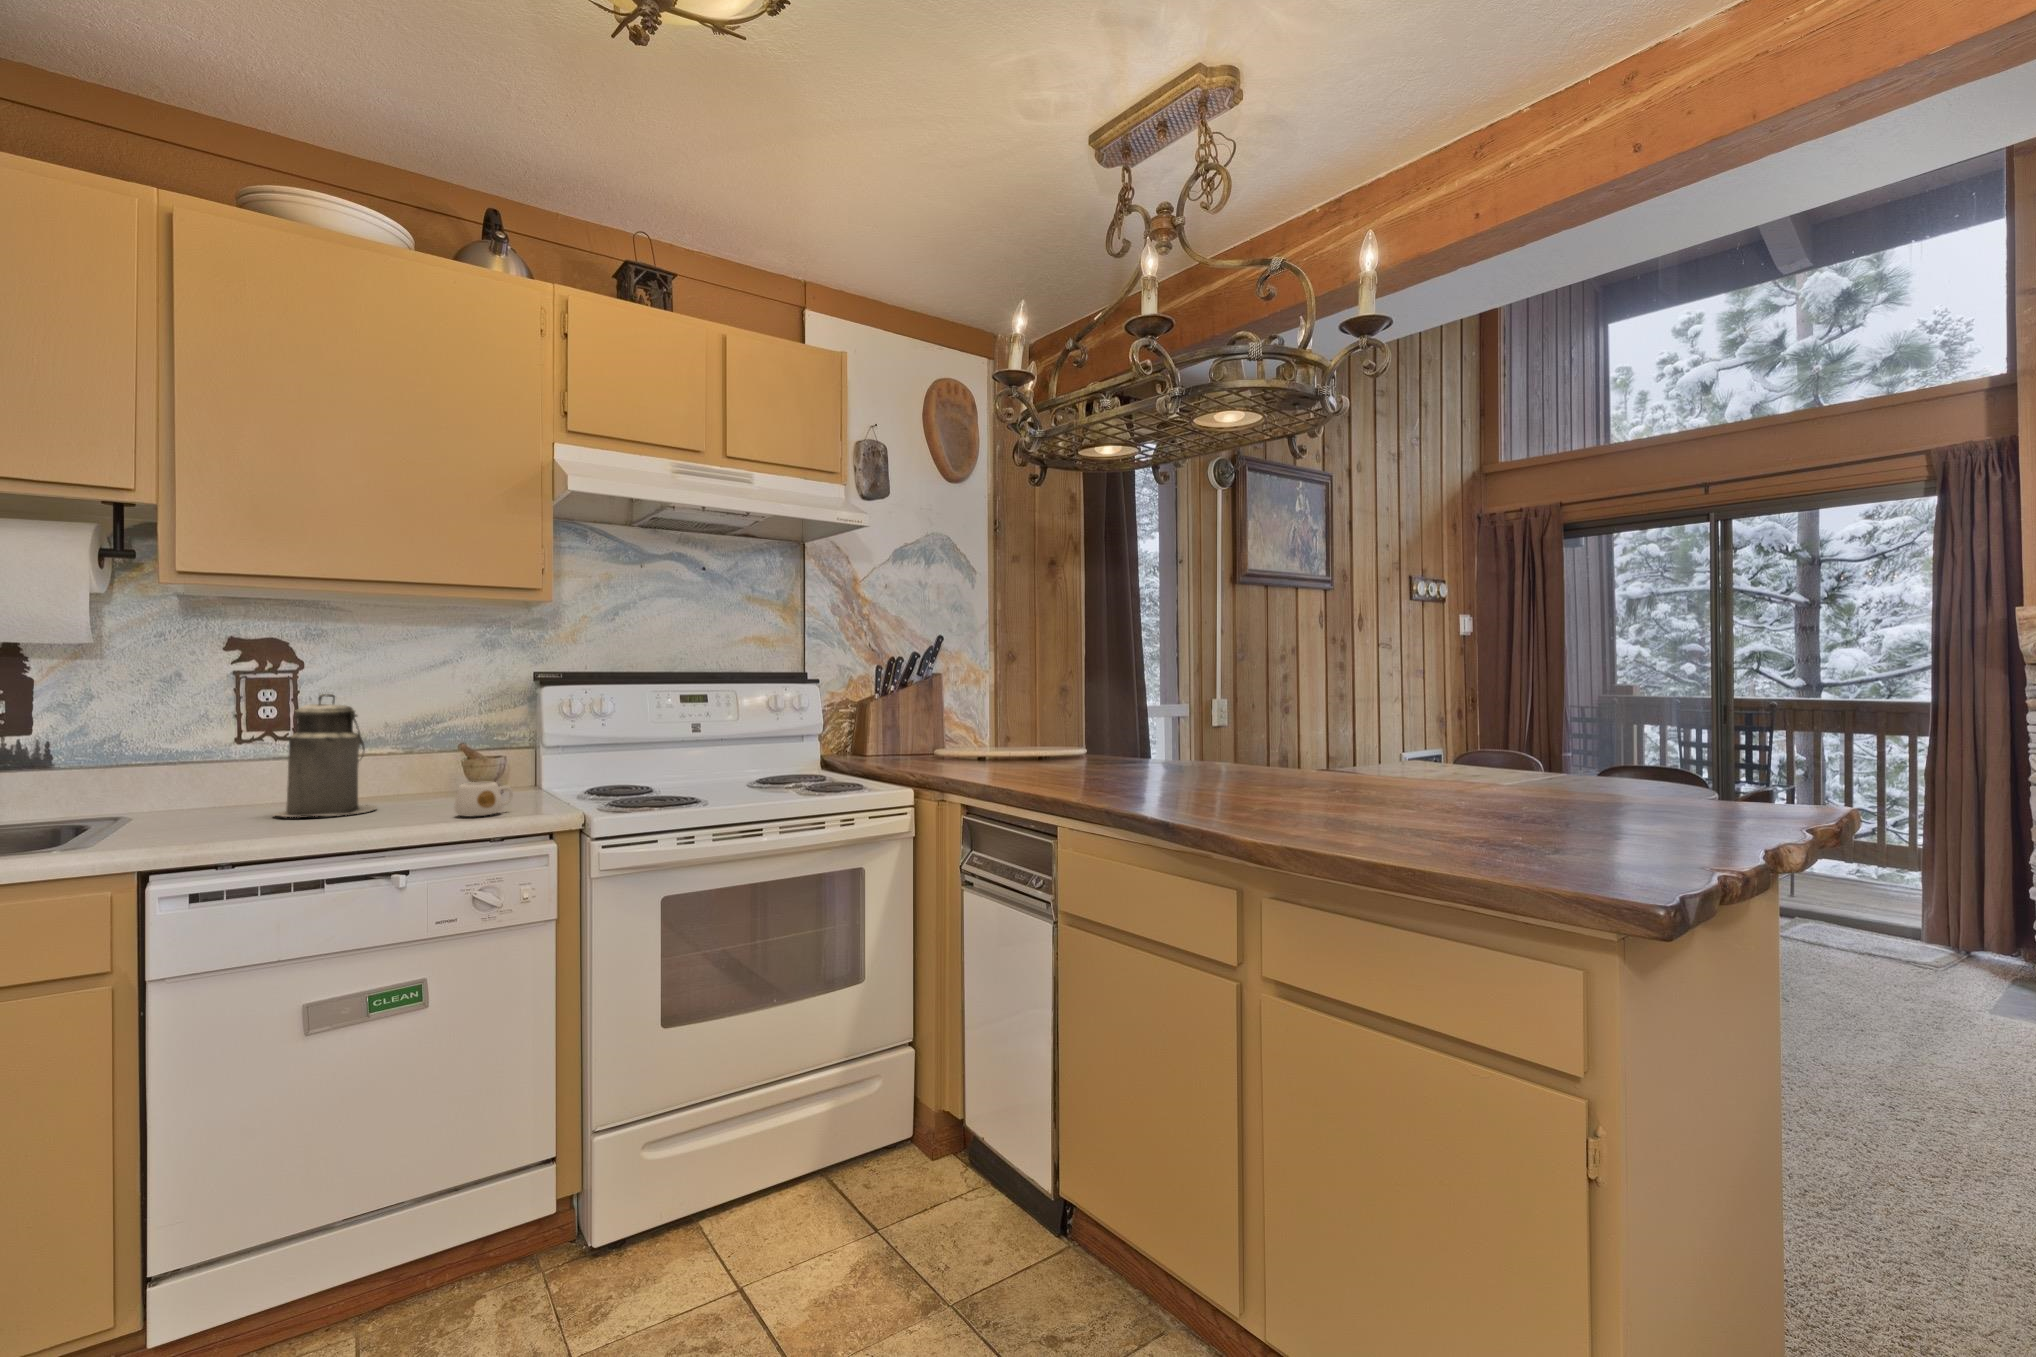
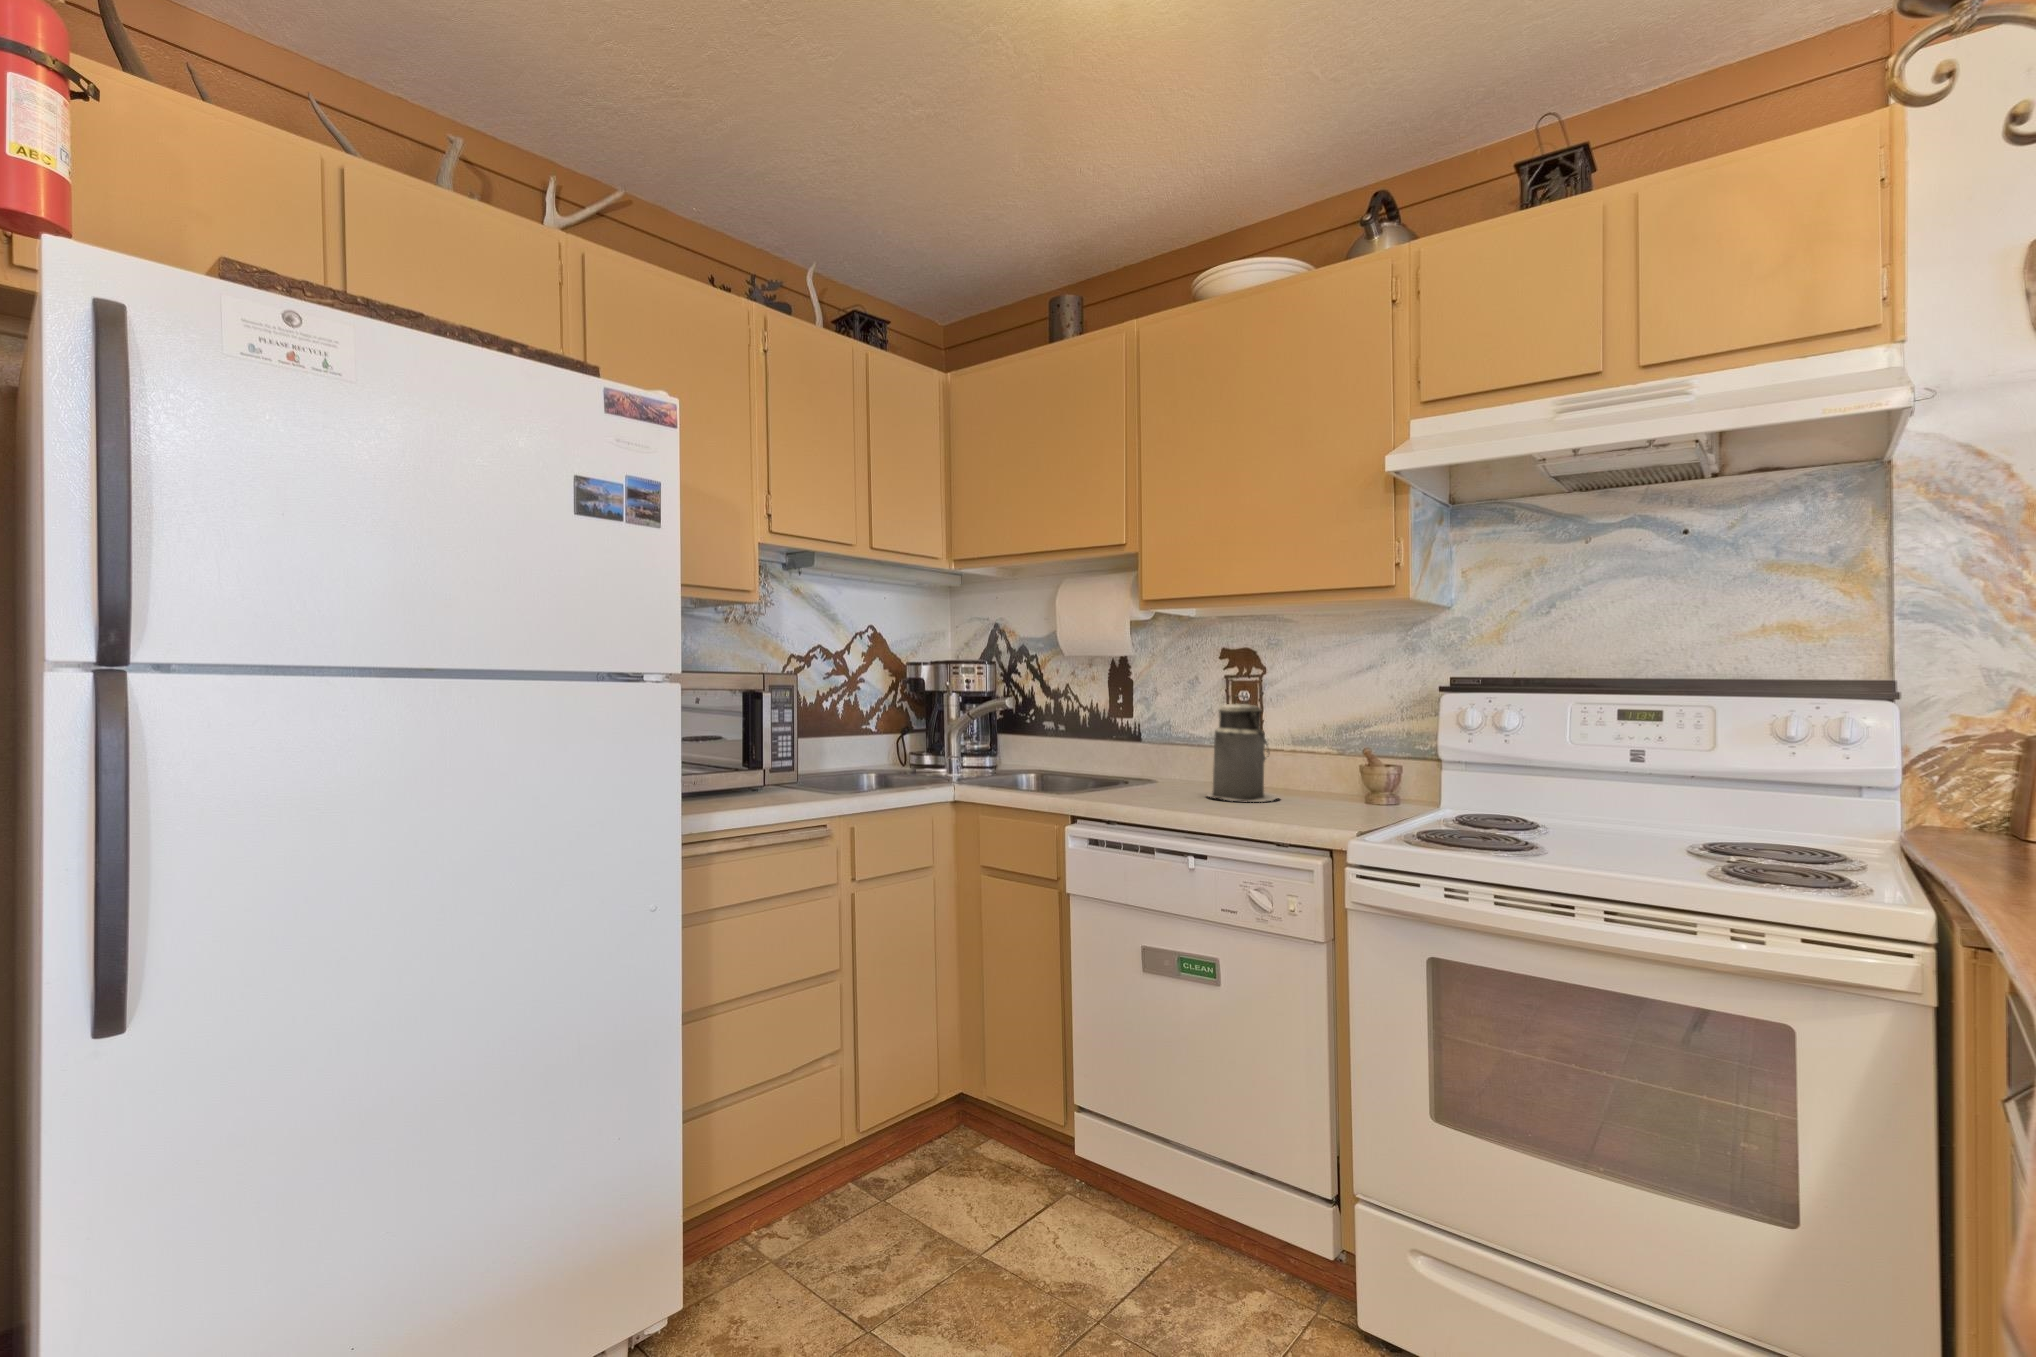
mug: present [454,781,513,817] -> none [1279,786,1335,820]

